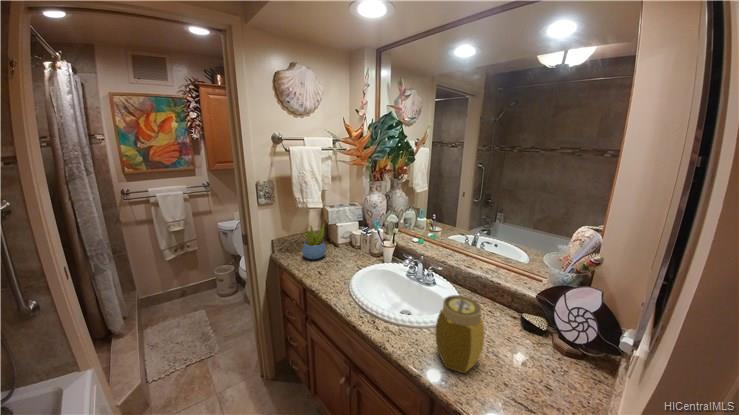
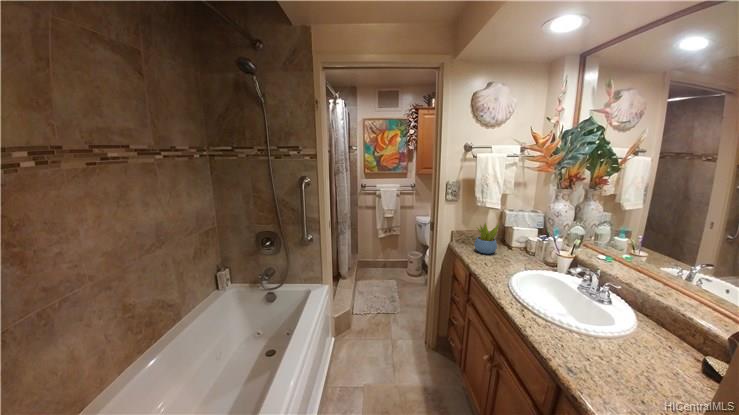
jar: present [435,295,484,373] -> none [579,298,637,377]

